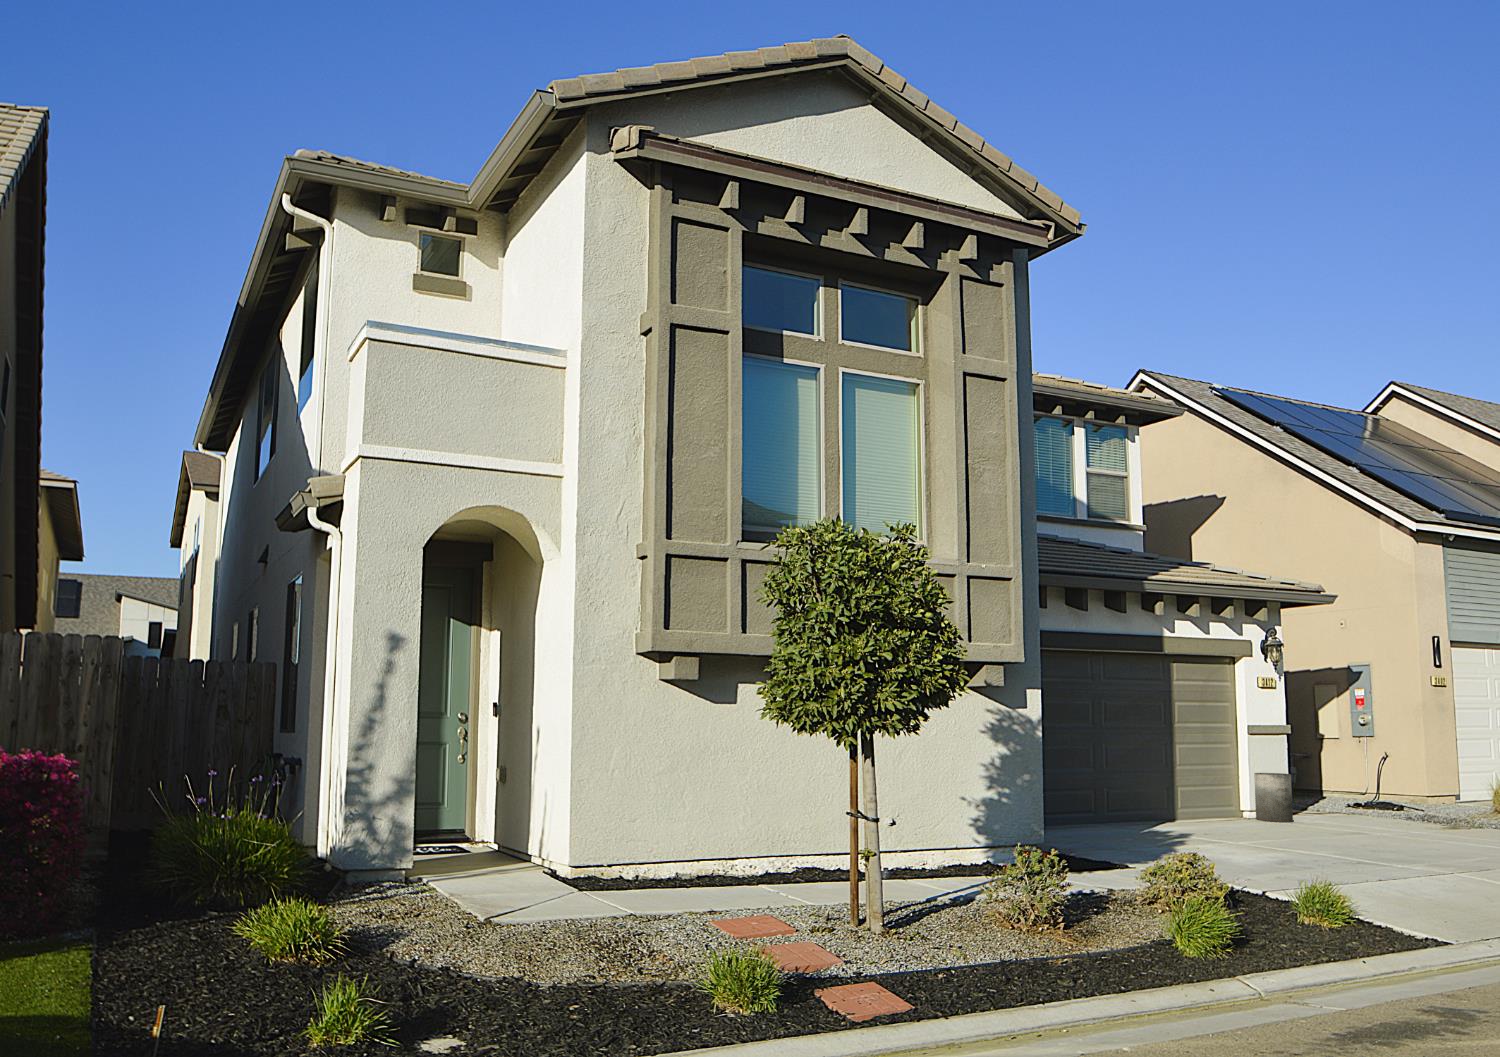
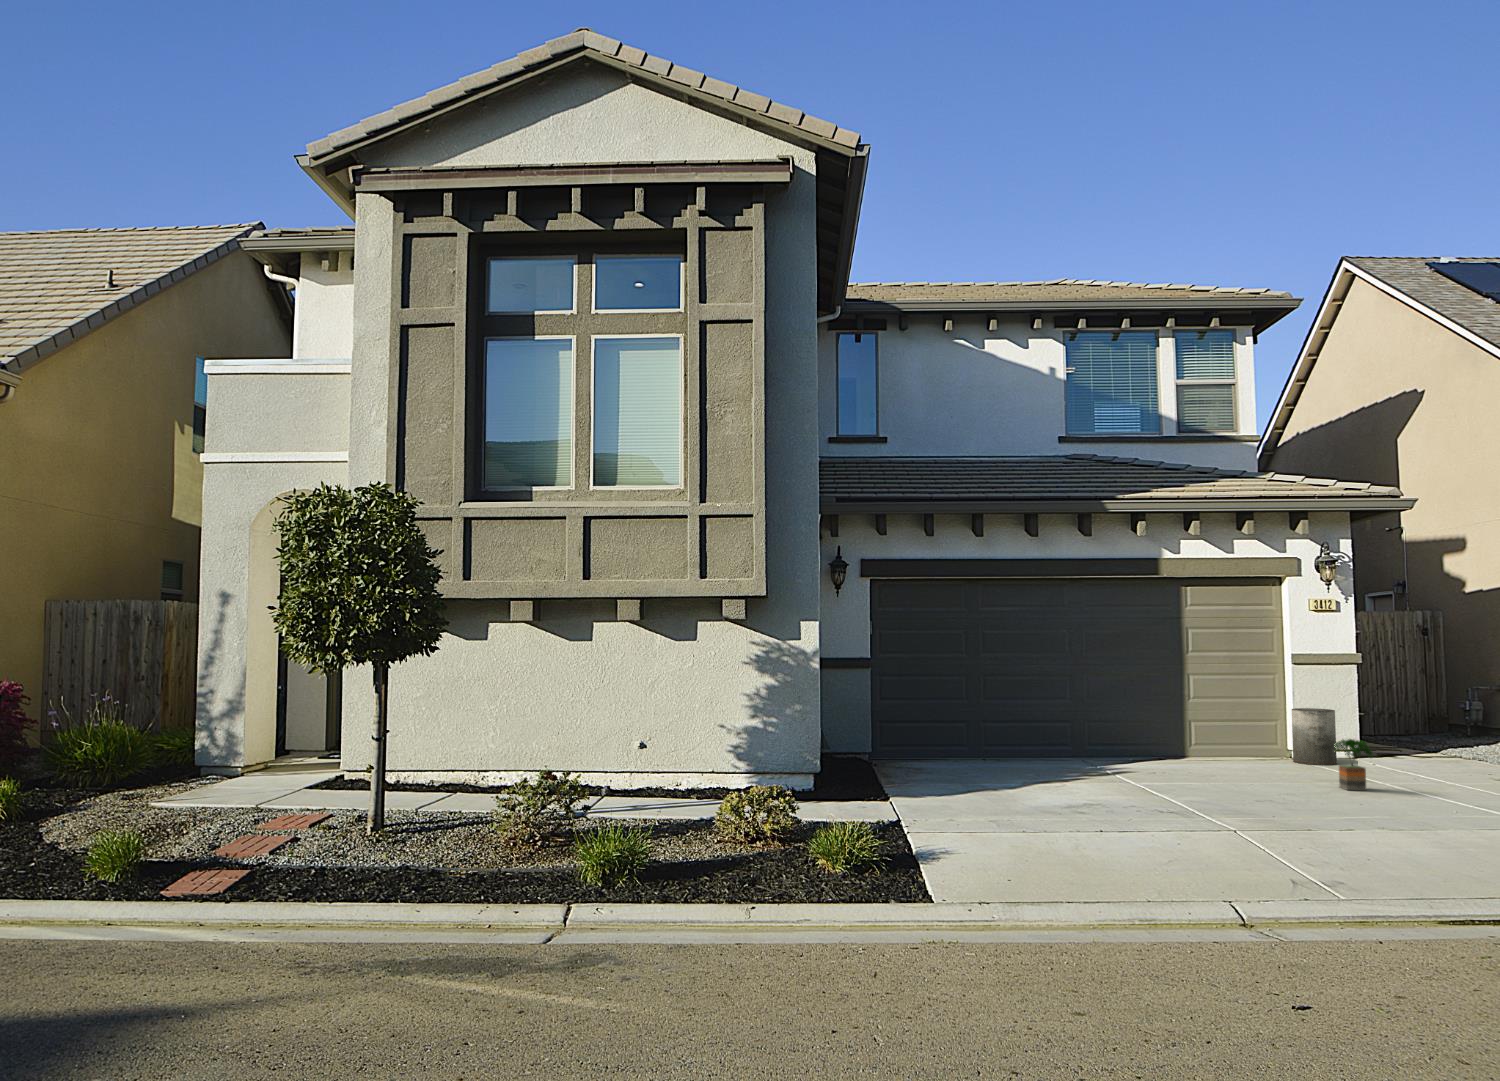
potted tree: none [1361,795,1399,840] -> present [1335,739,1373,790]

